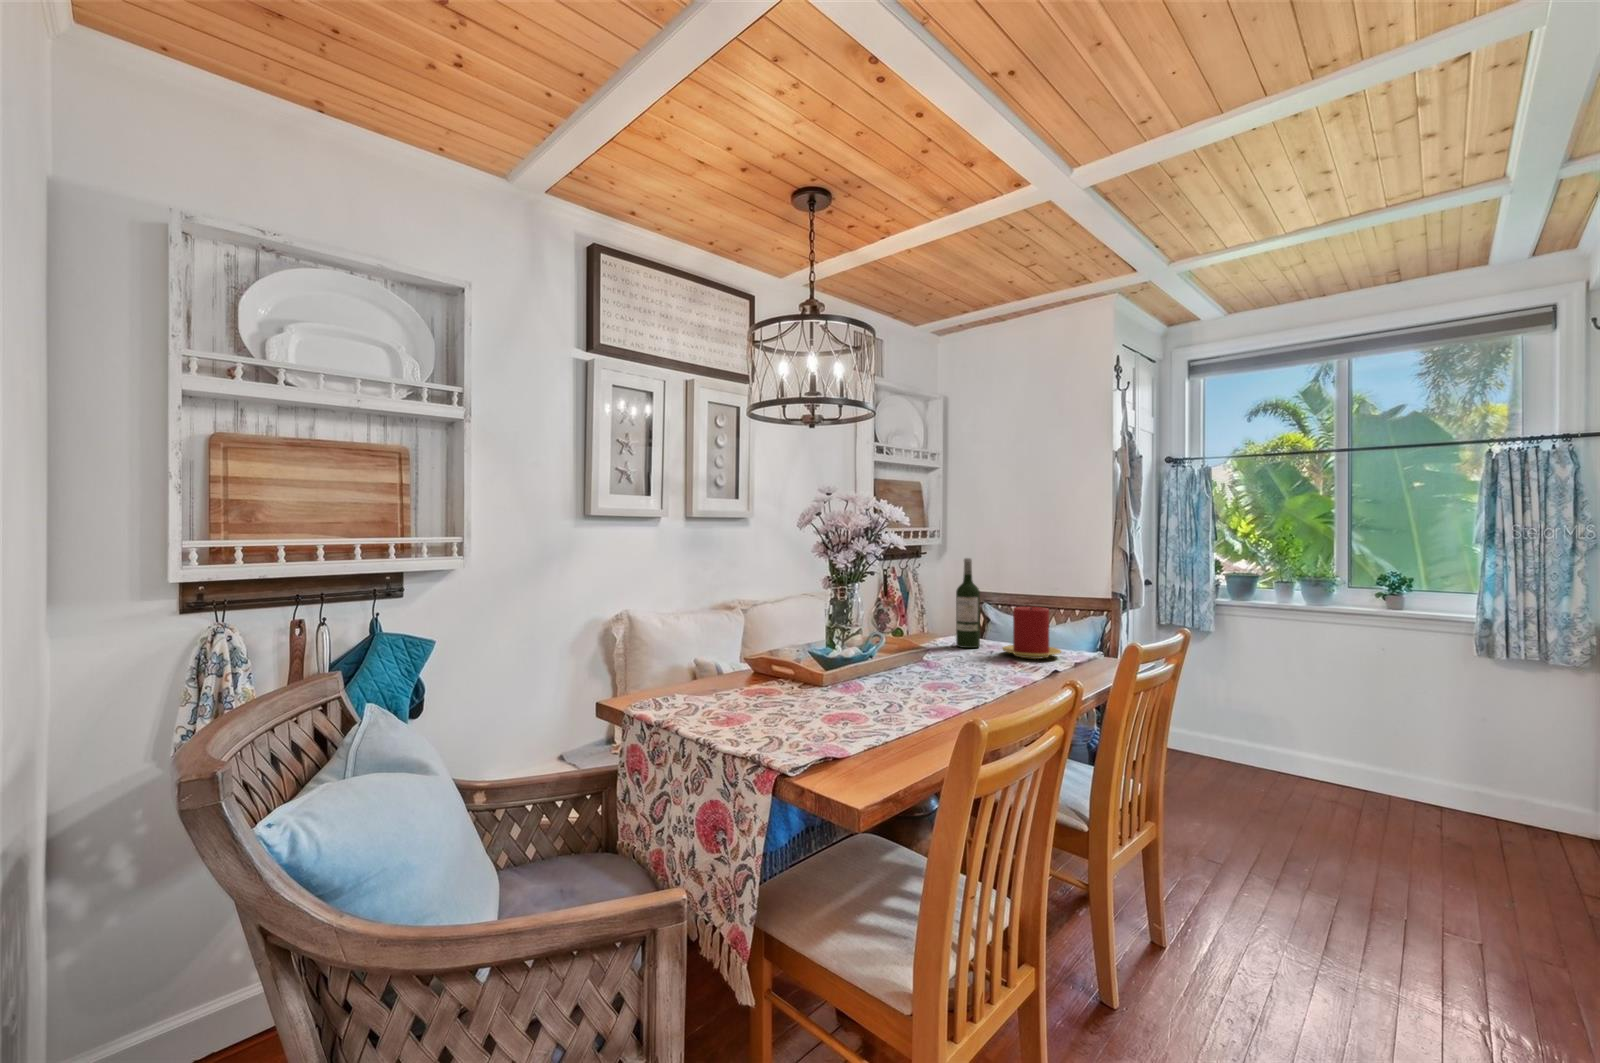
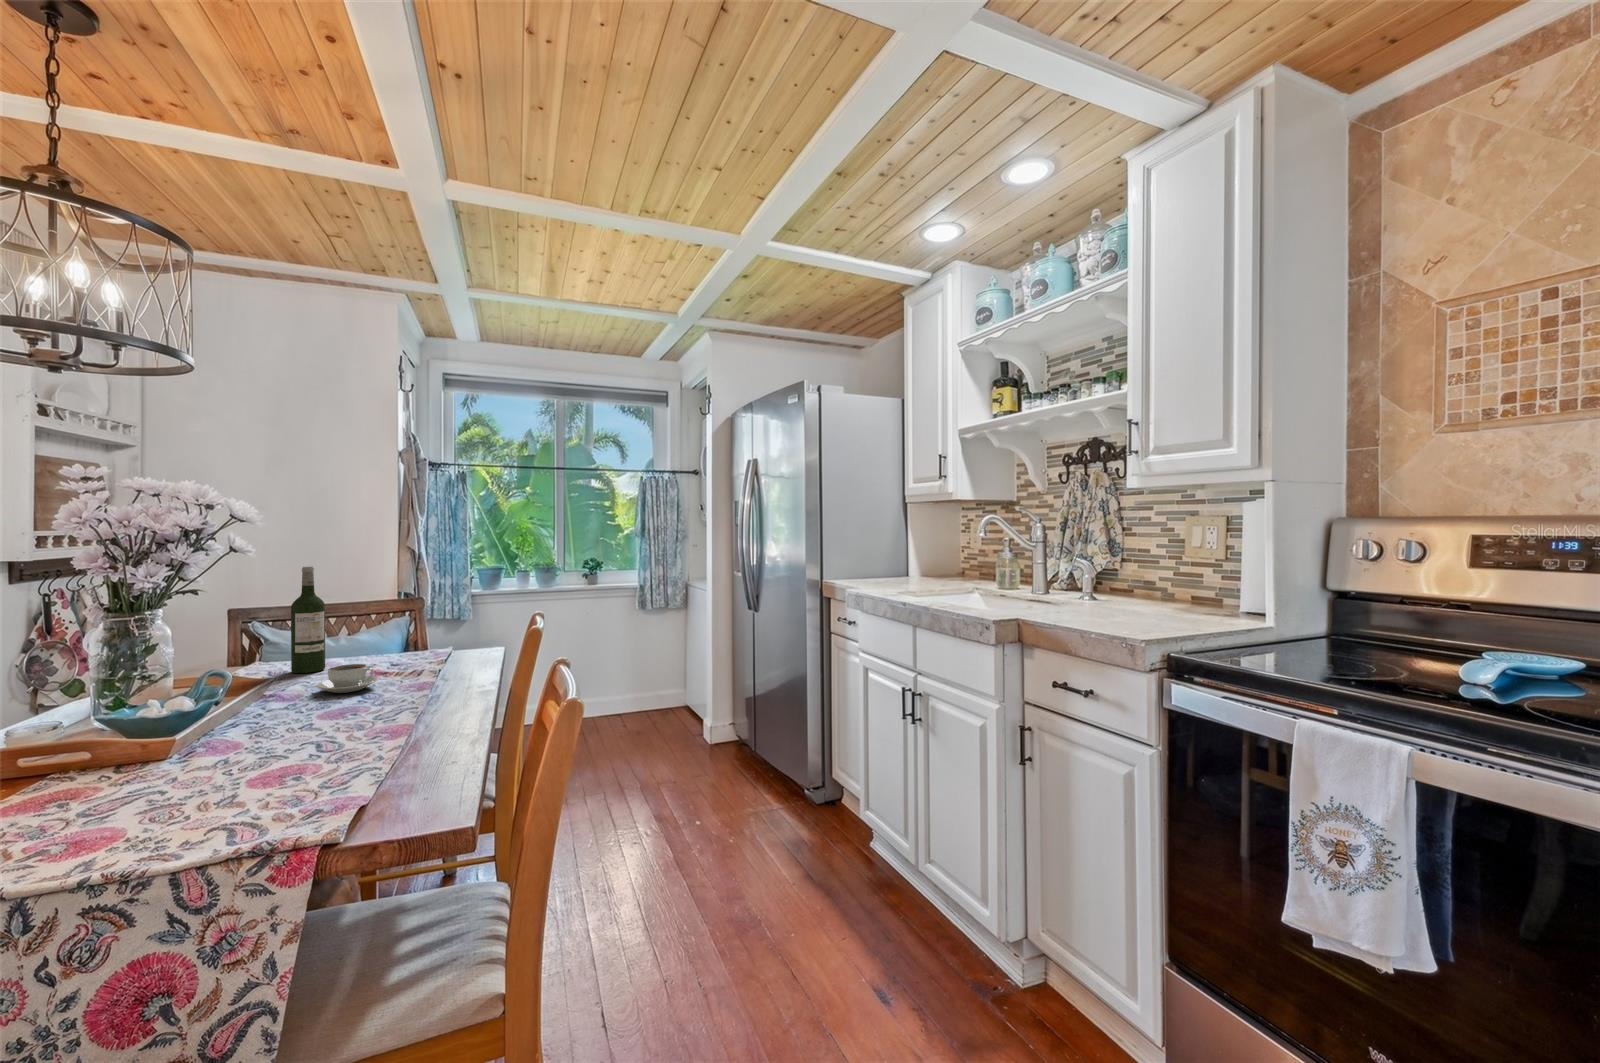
candle: present [1002,607,1061,659] -> none [363,613,433,669]
coffee cup: none [940,644,986,668] -> present [316,664,377,693]

